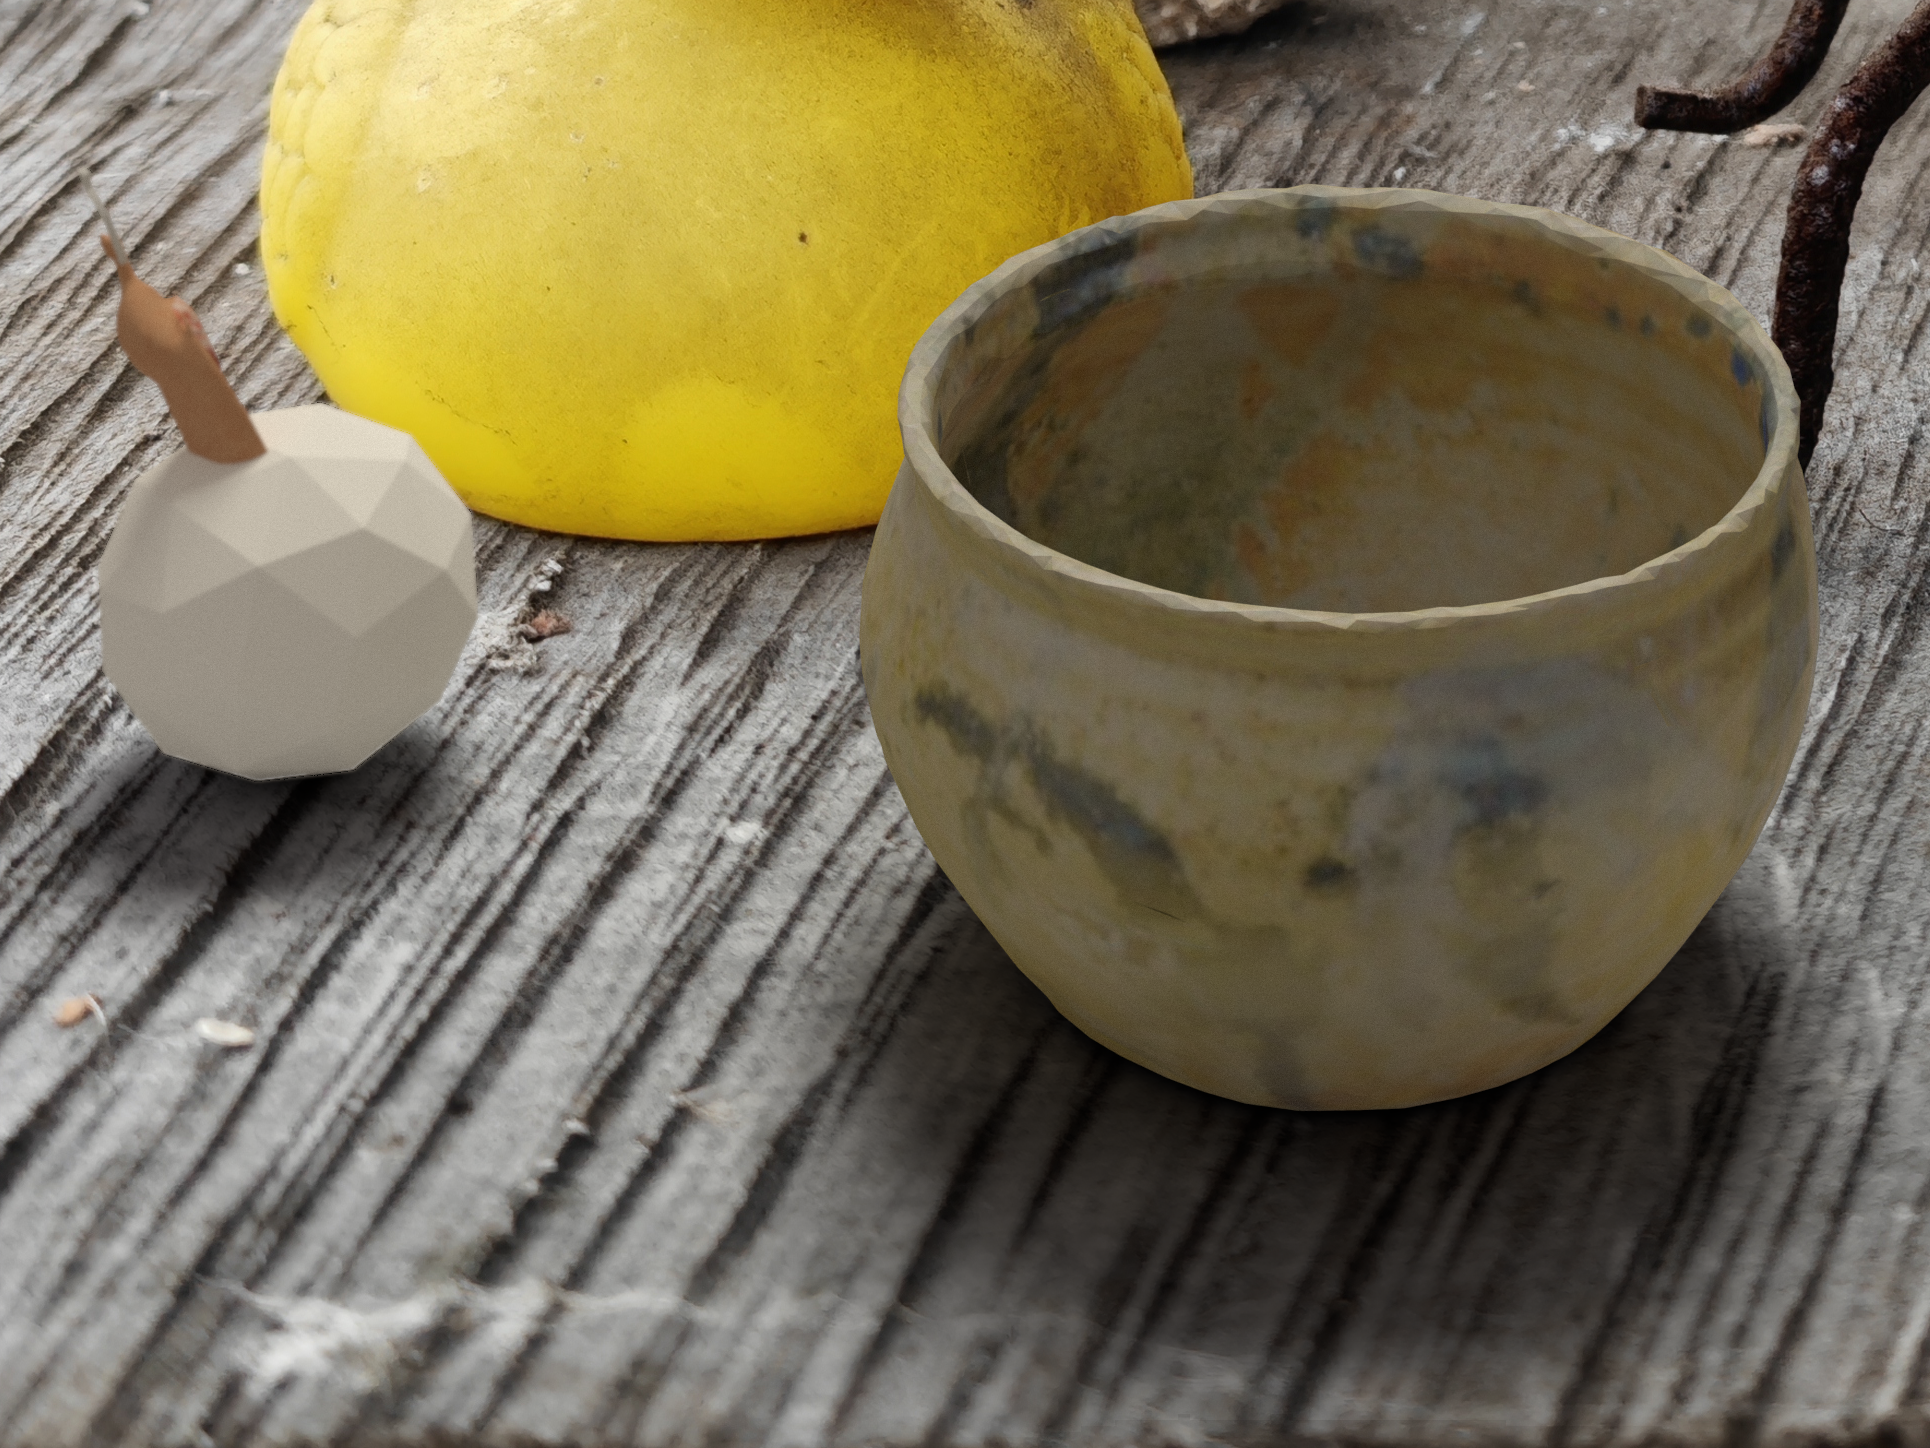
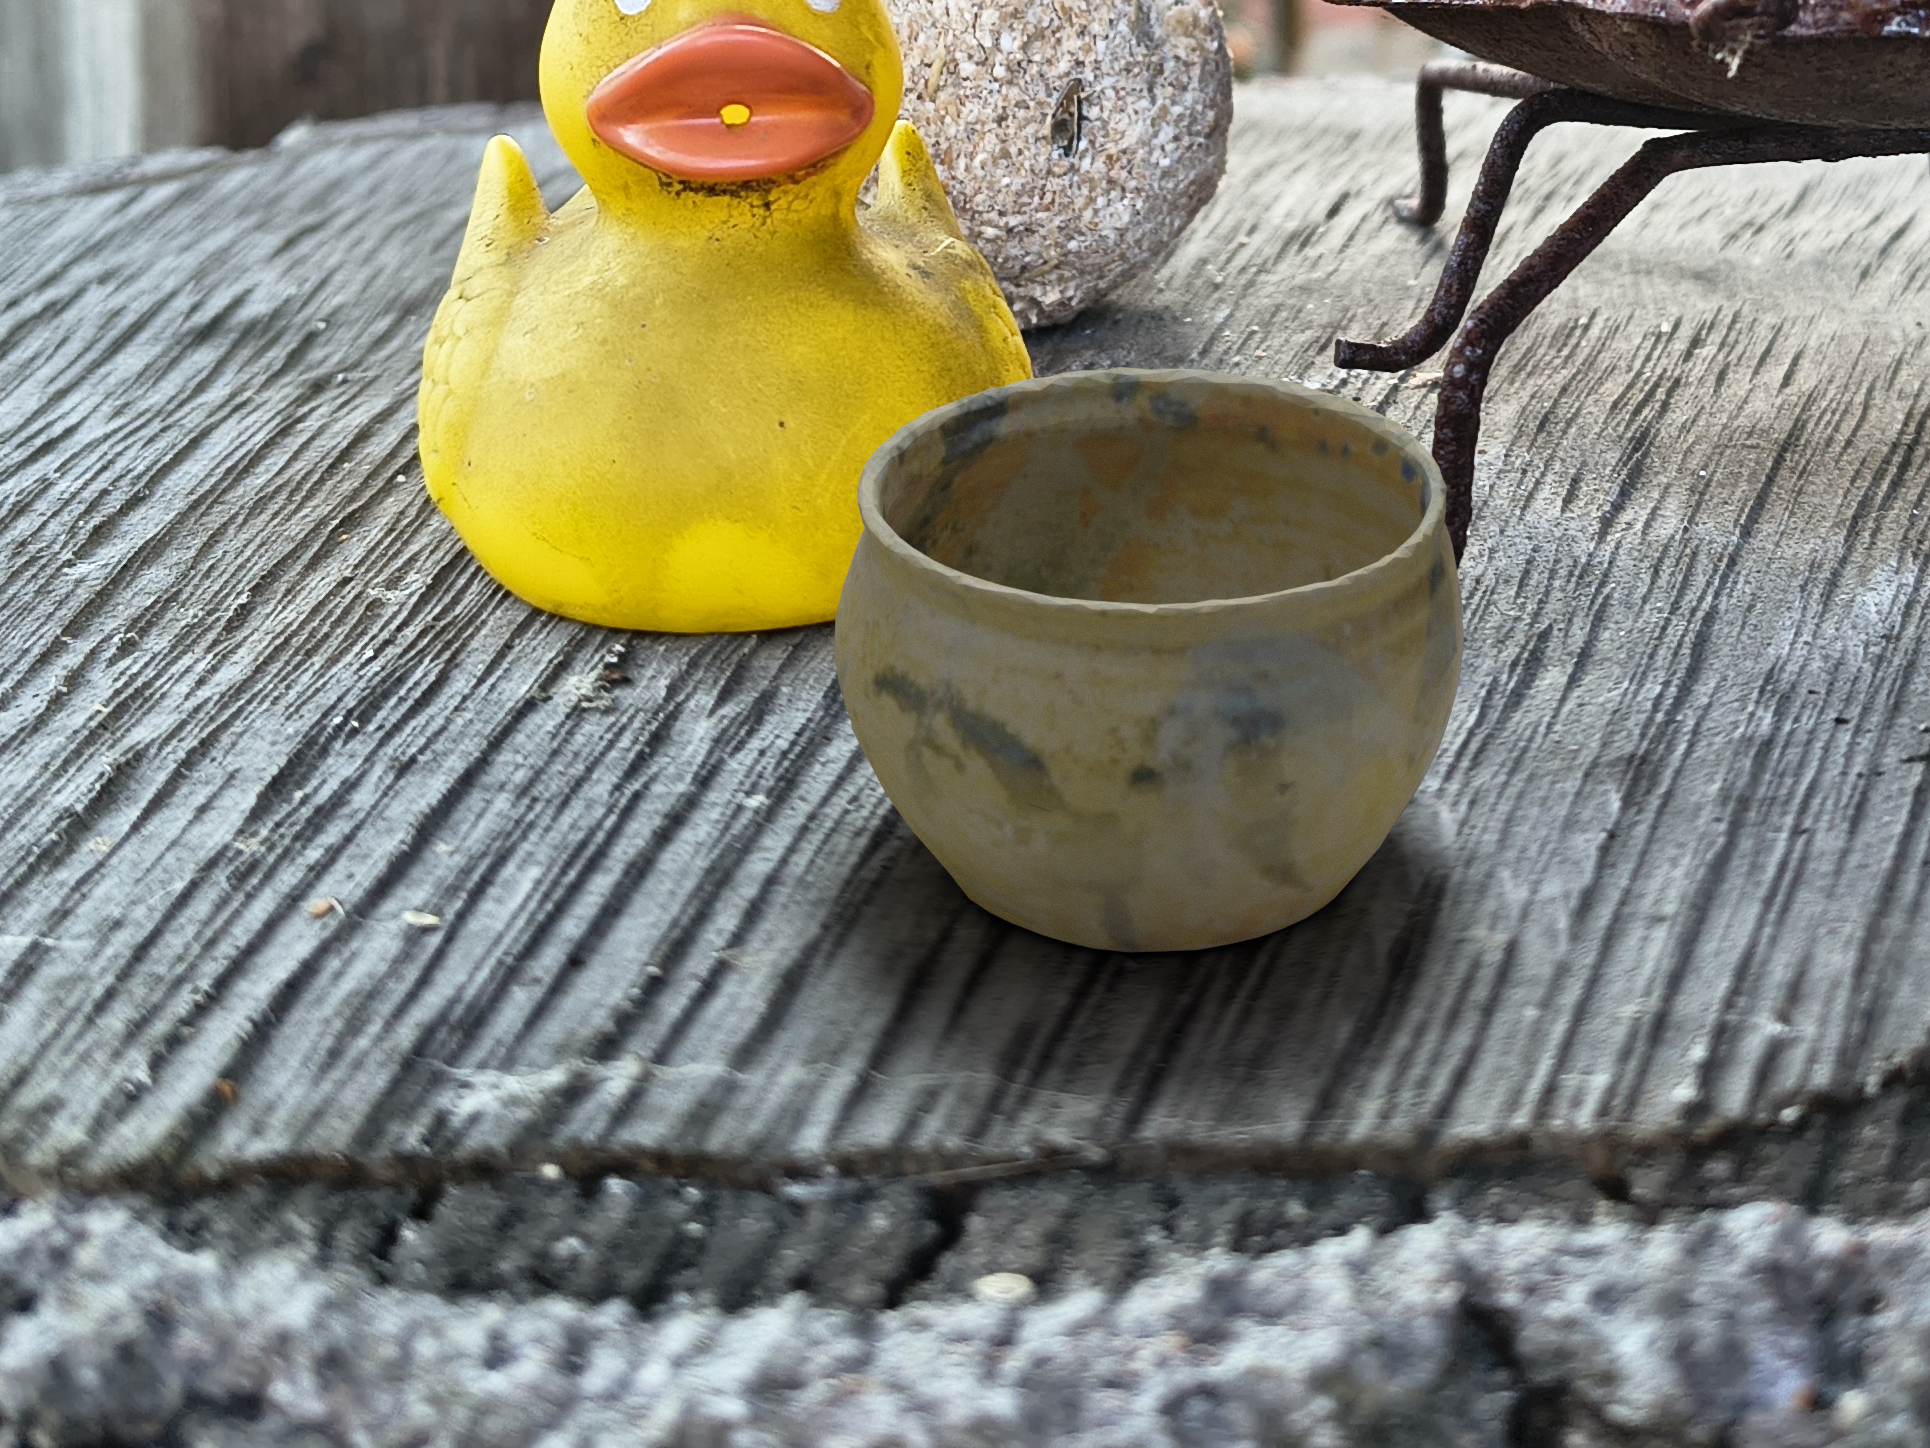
candle: present [78,168,478,781] -> none [317,367,580,776]

